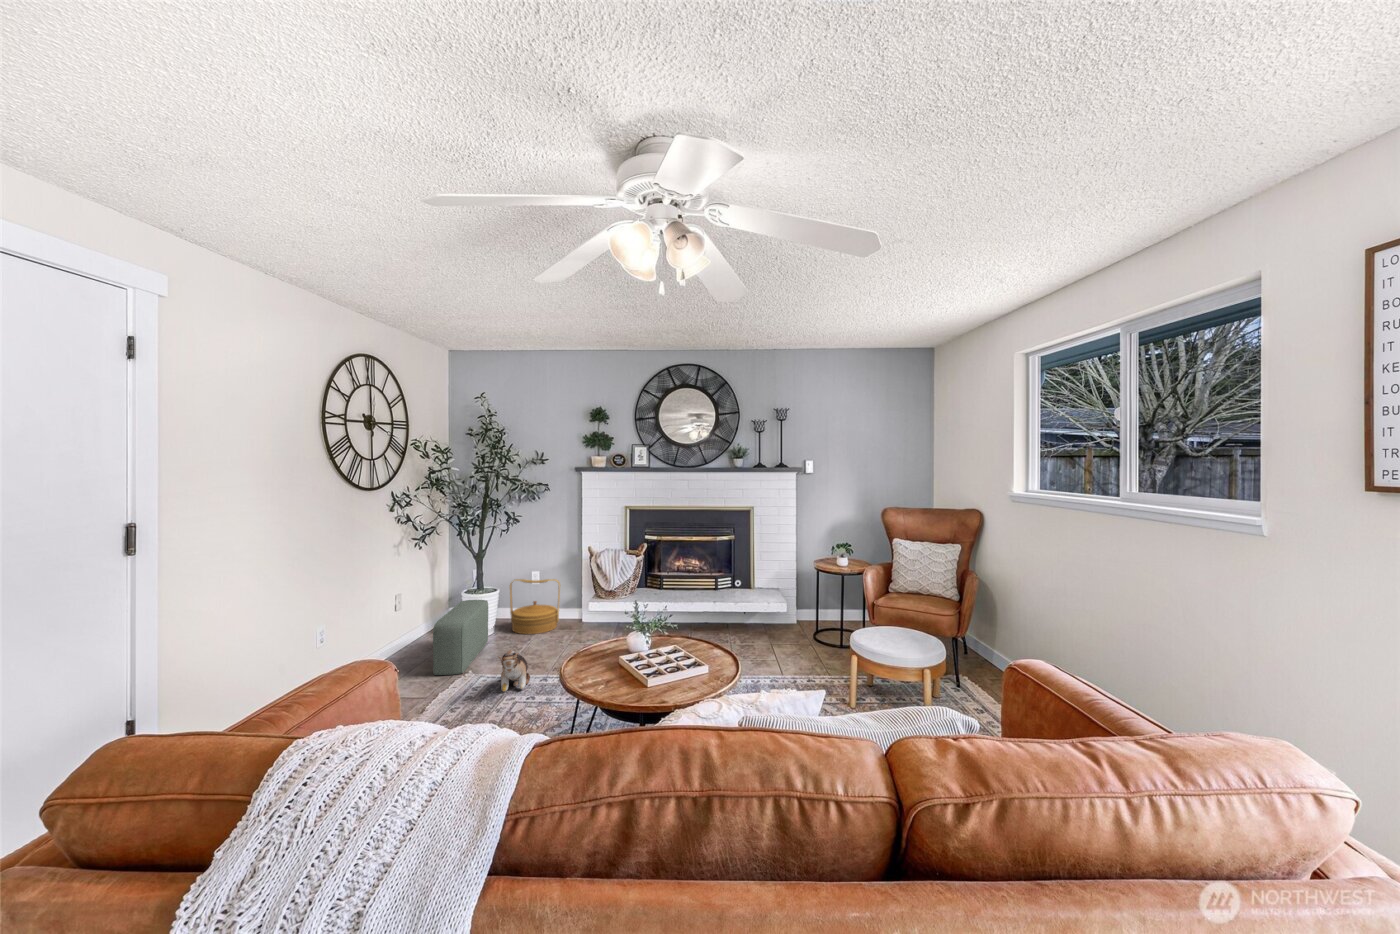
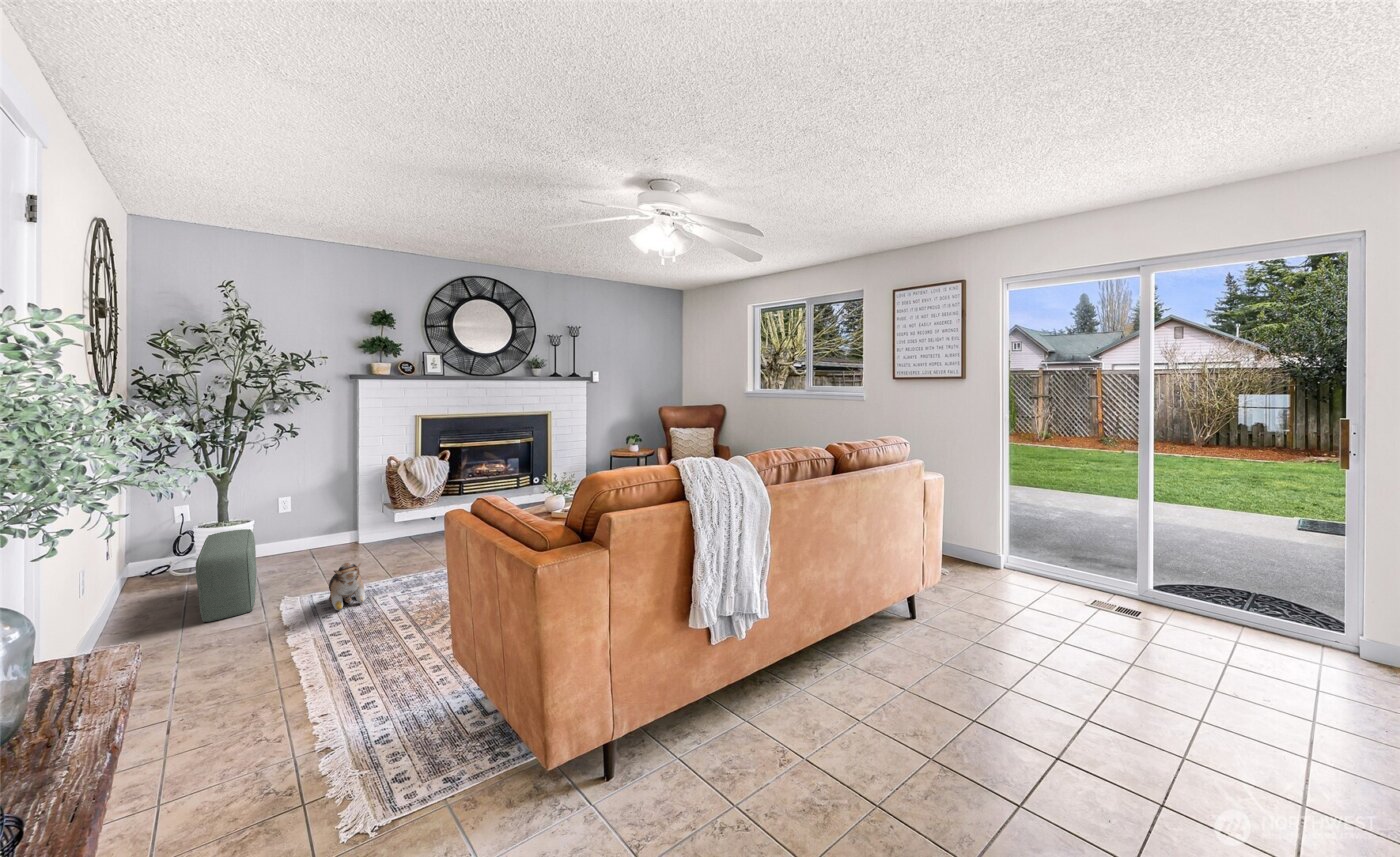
woven basket: present [510,579,560,634] -> none [269,497,345,564]

